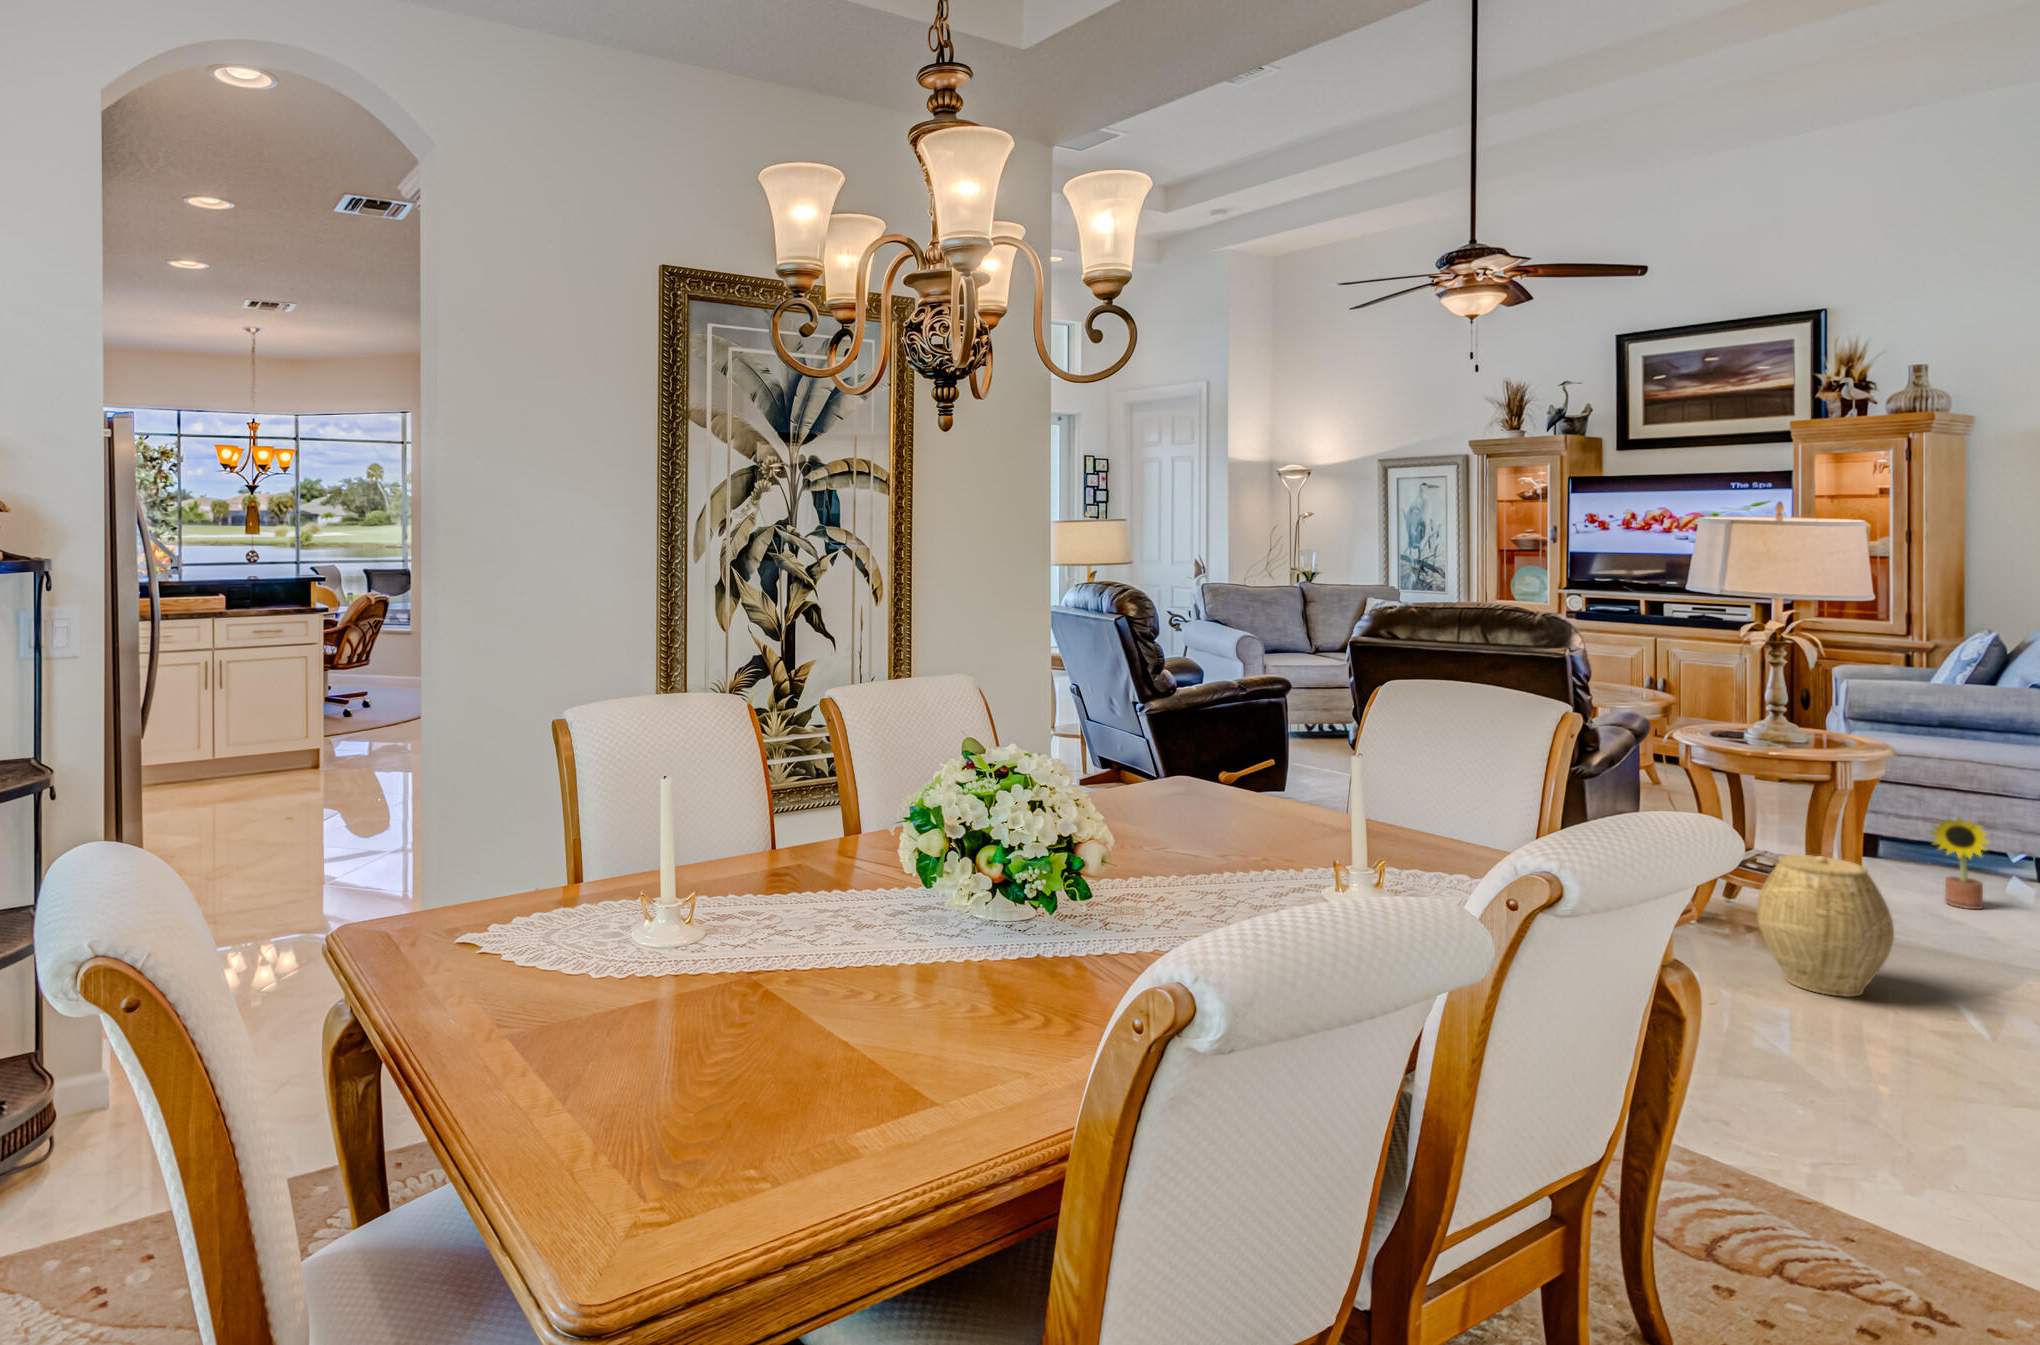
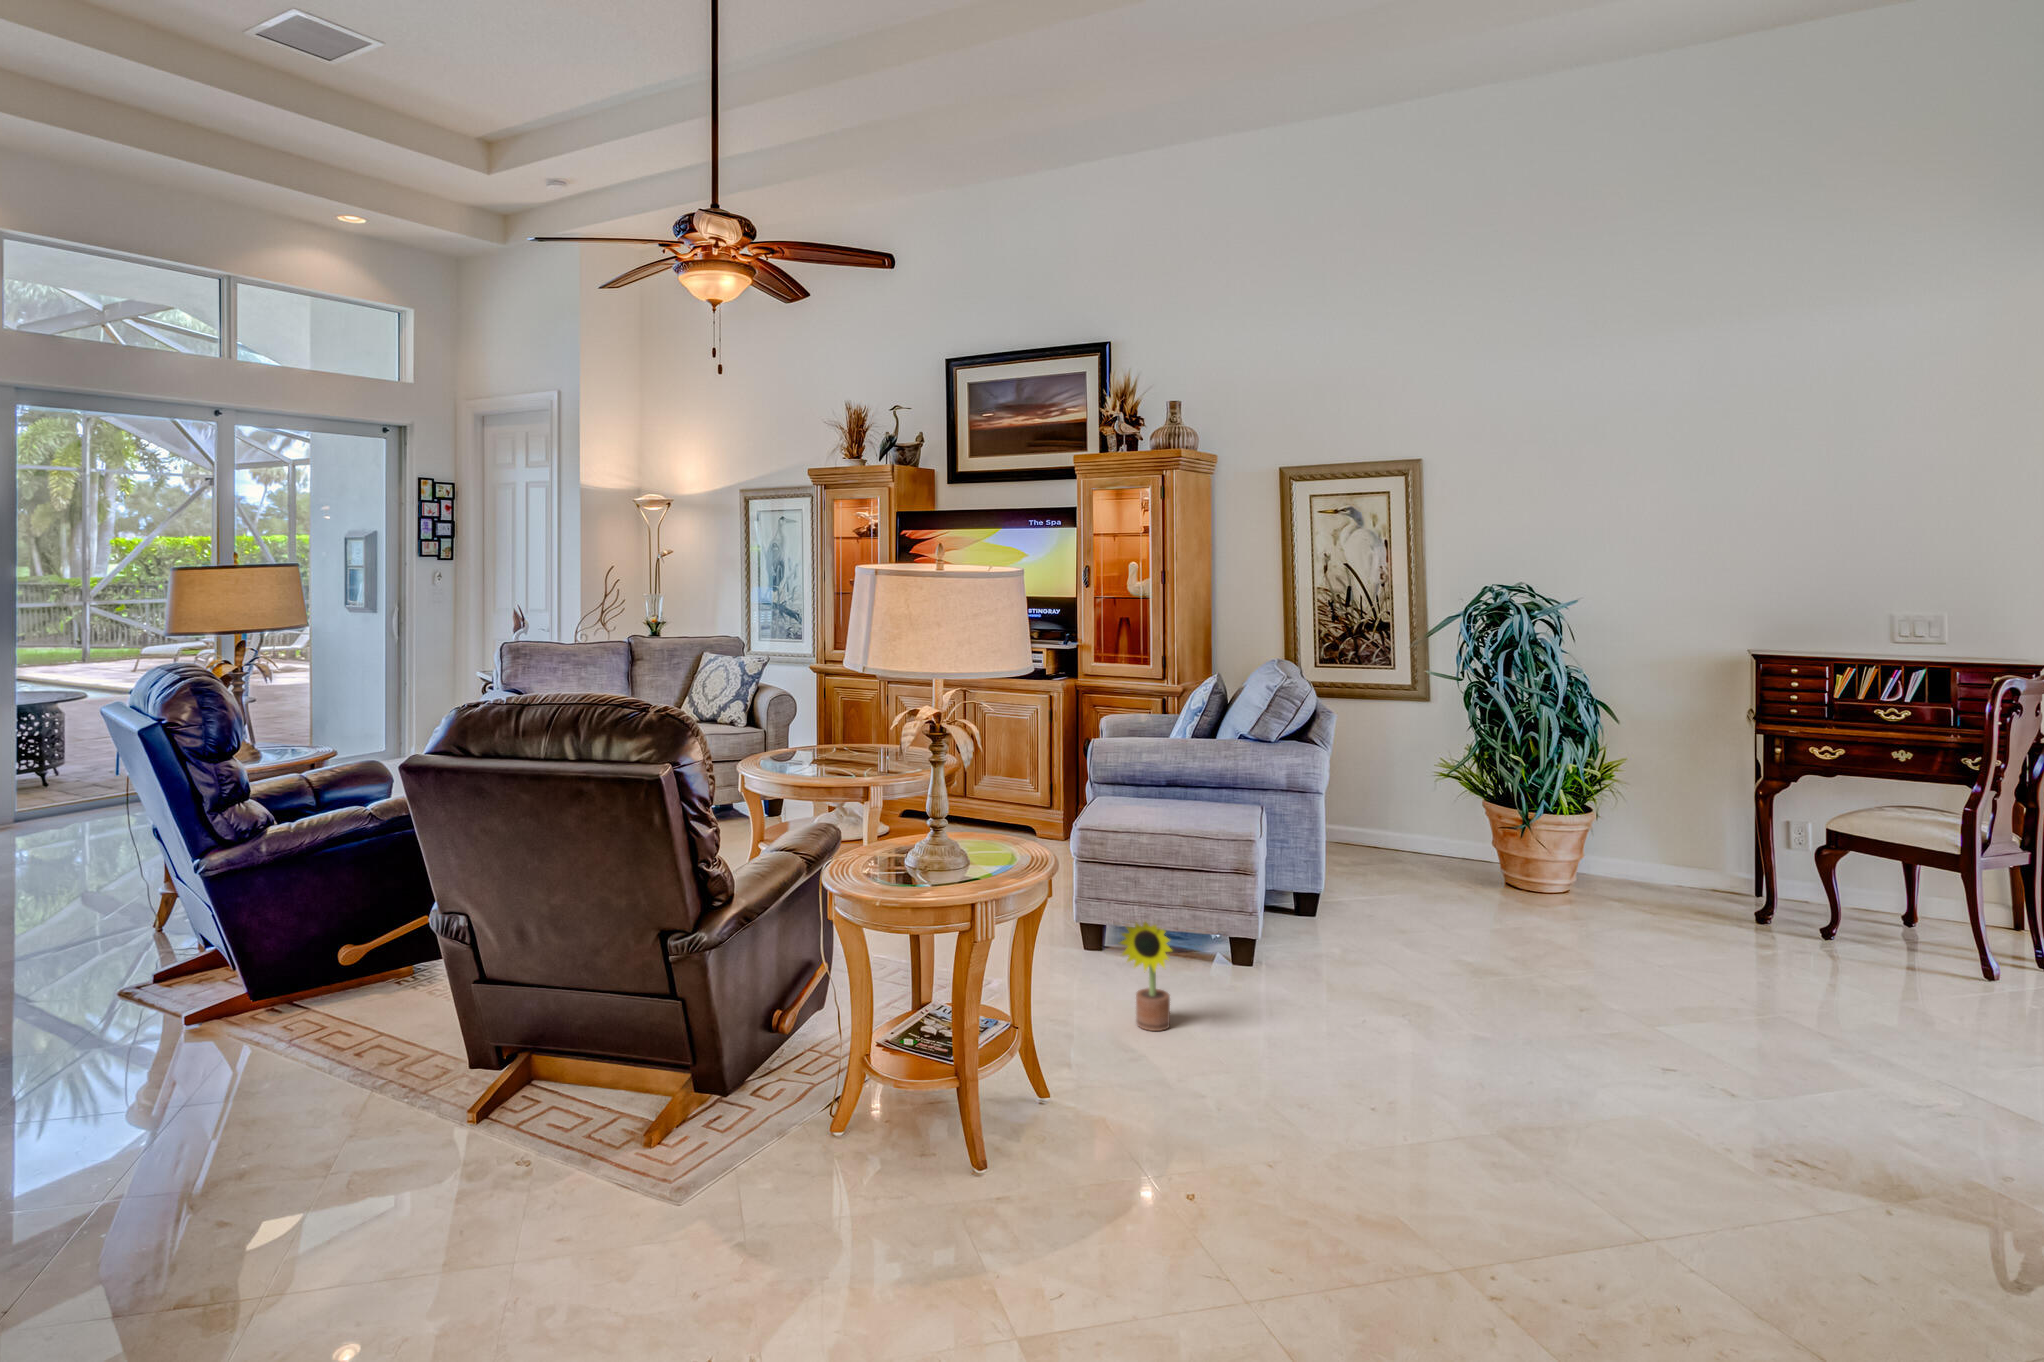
woven basket: present [1756,855,1894,997] -> none [842,1052,999,1284]

